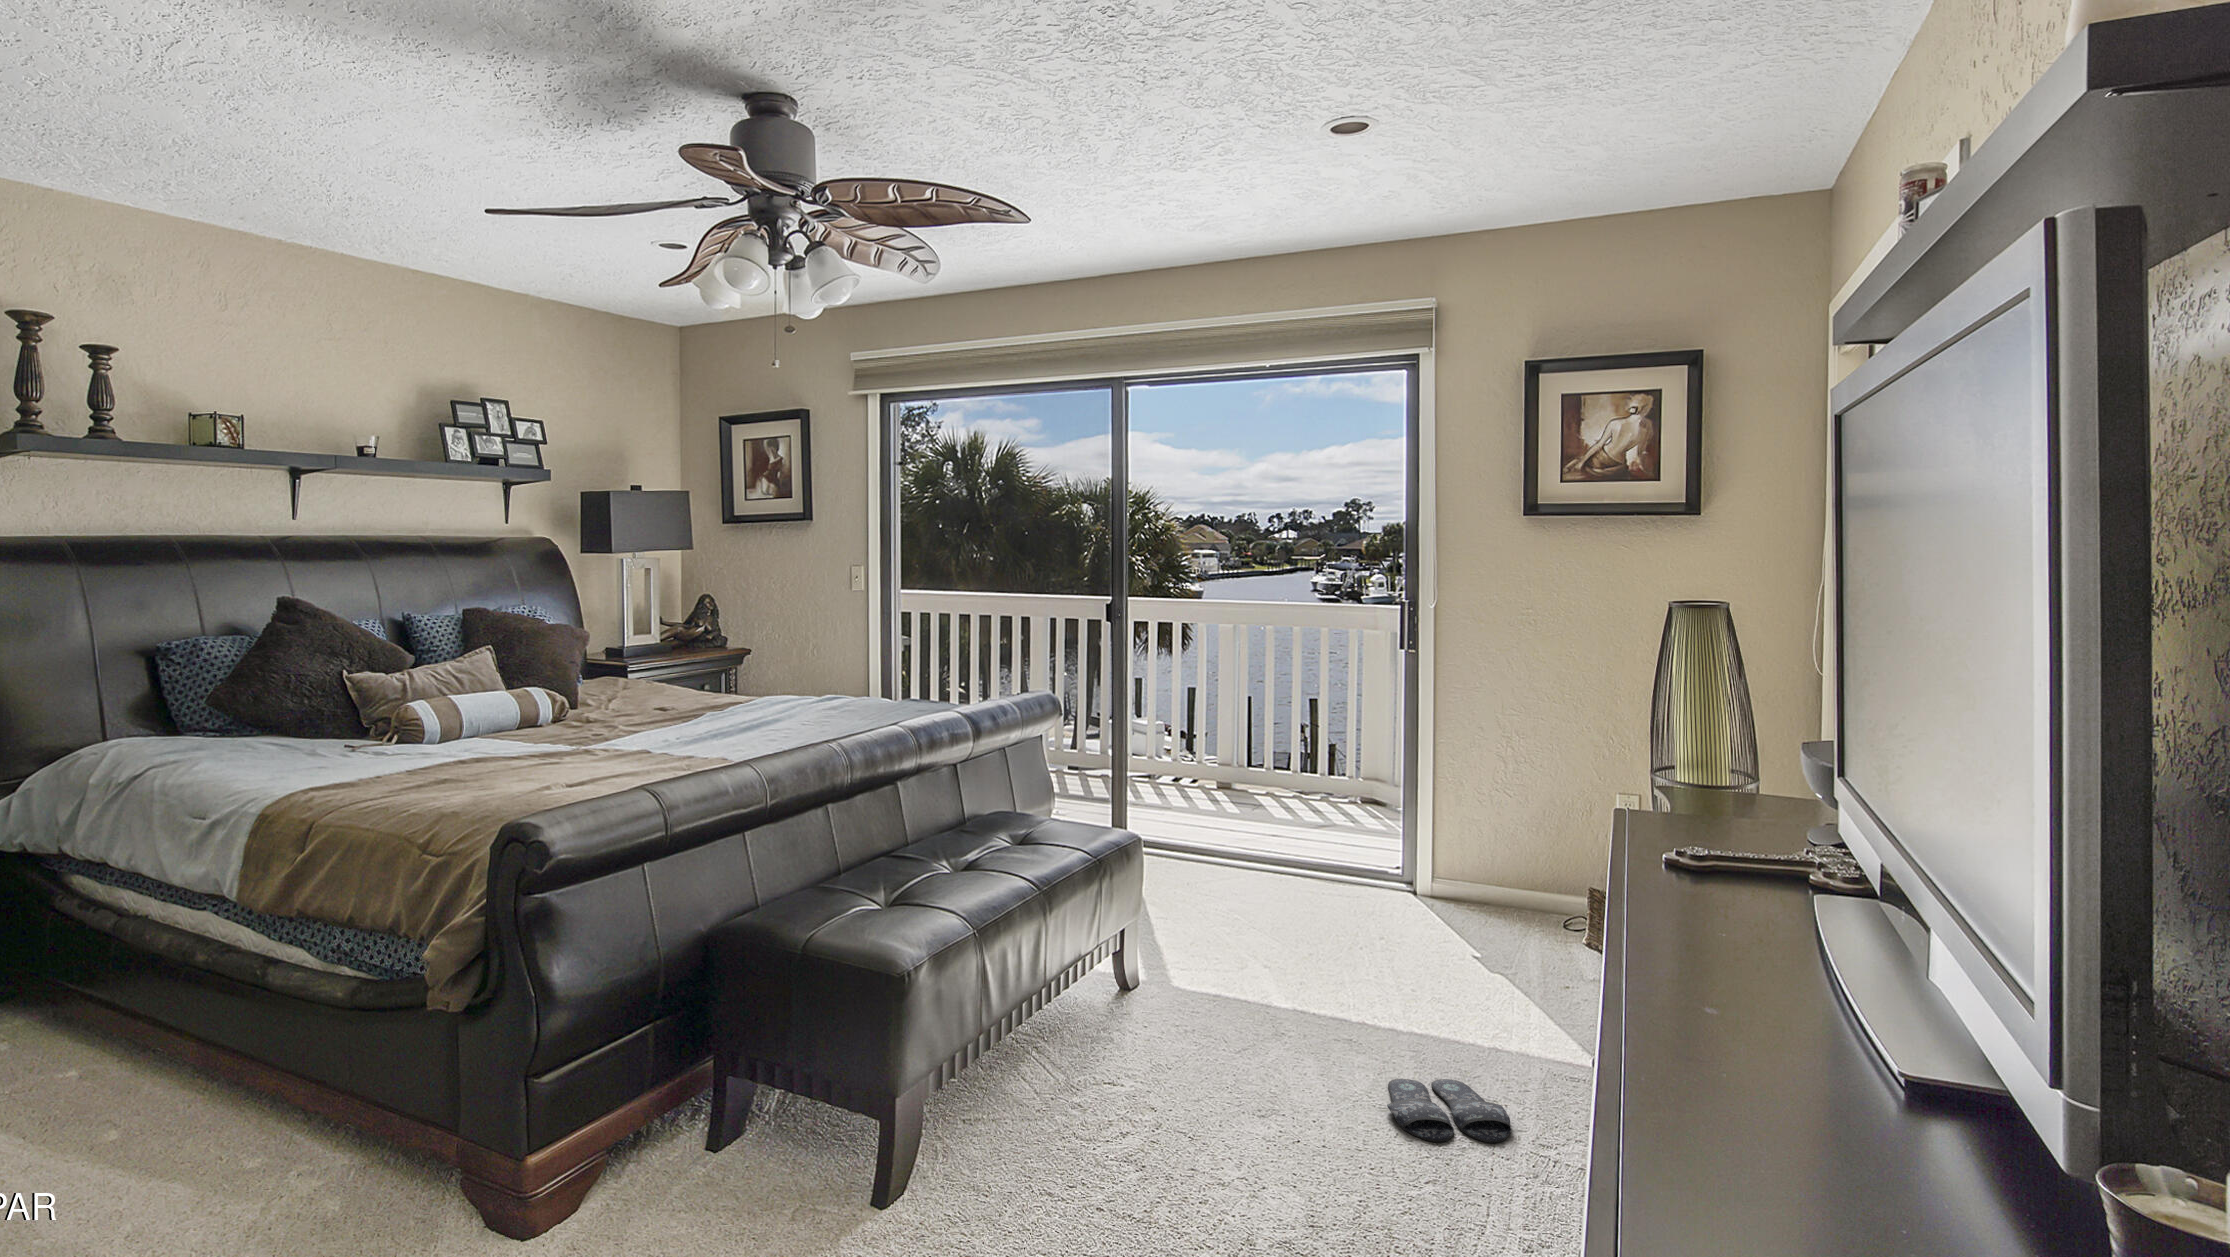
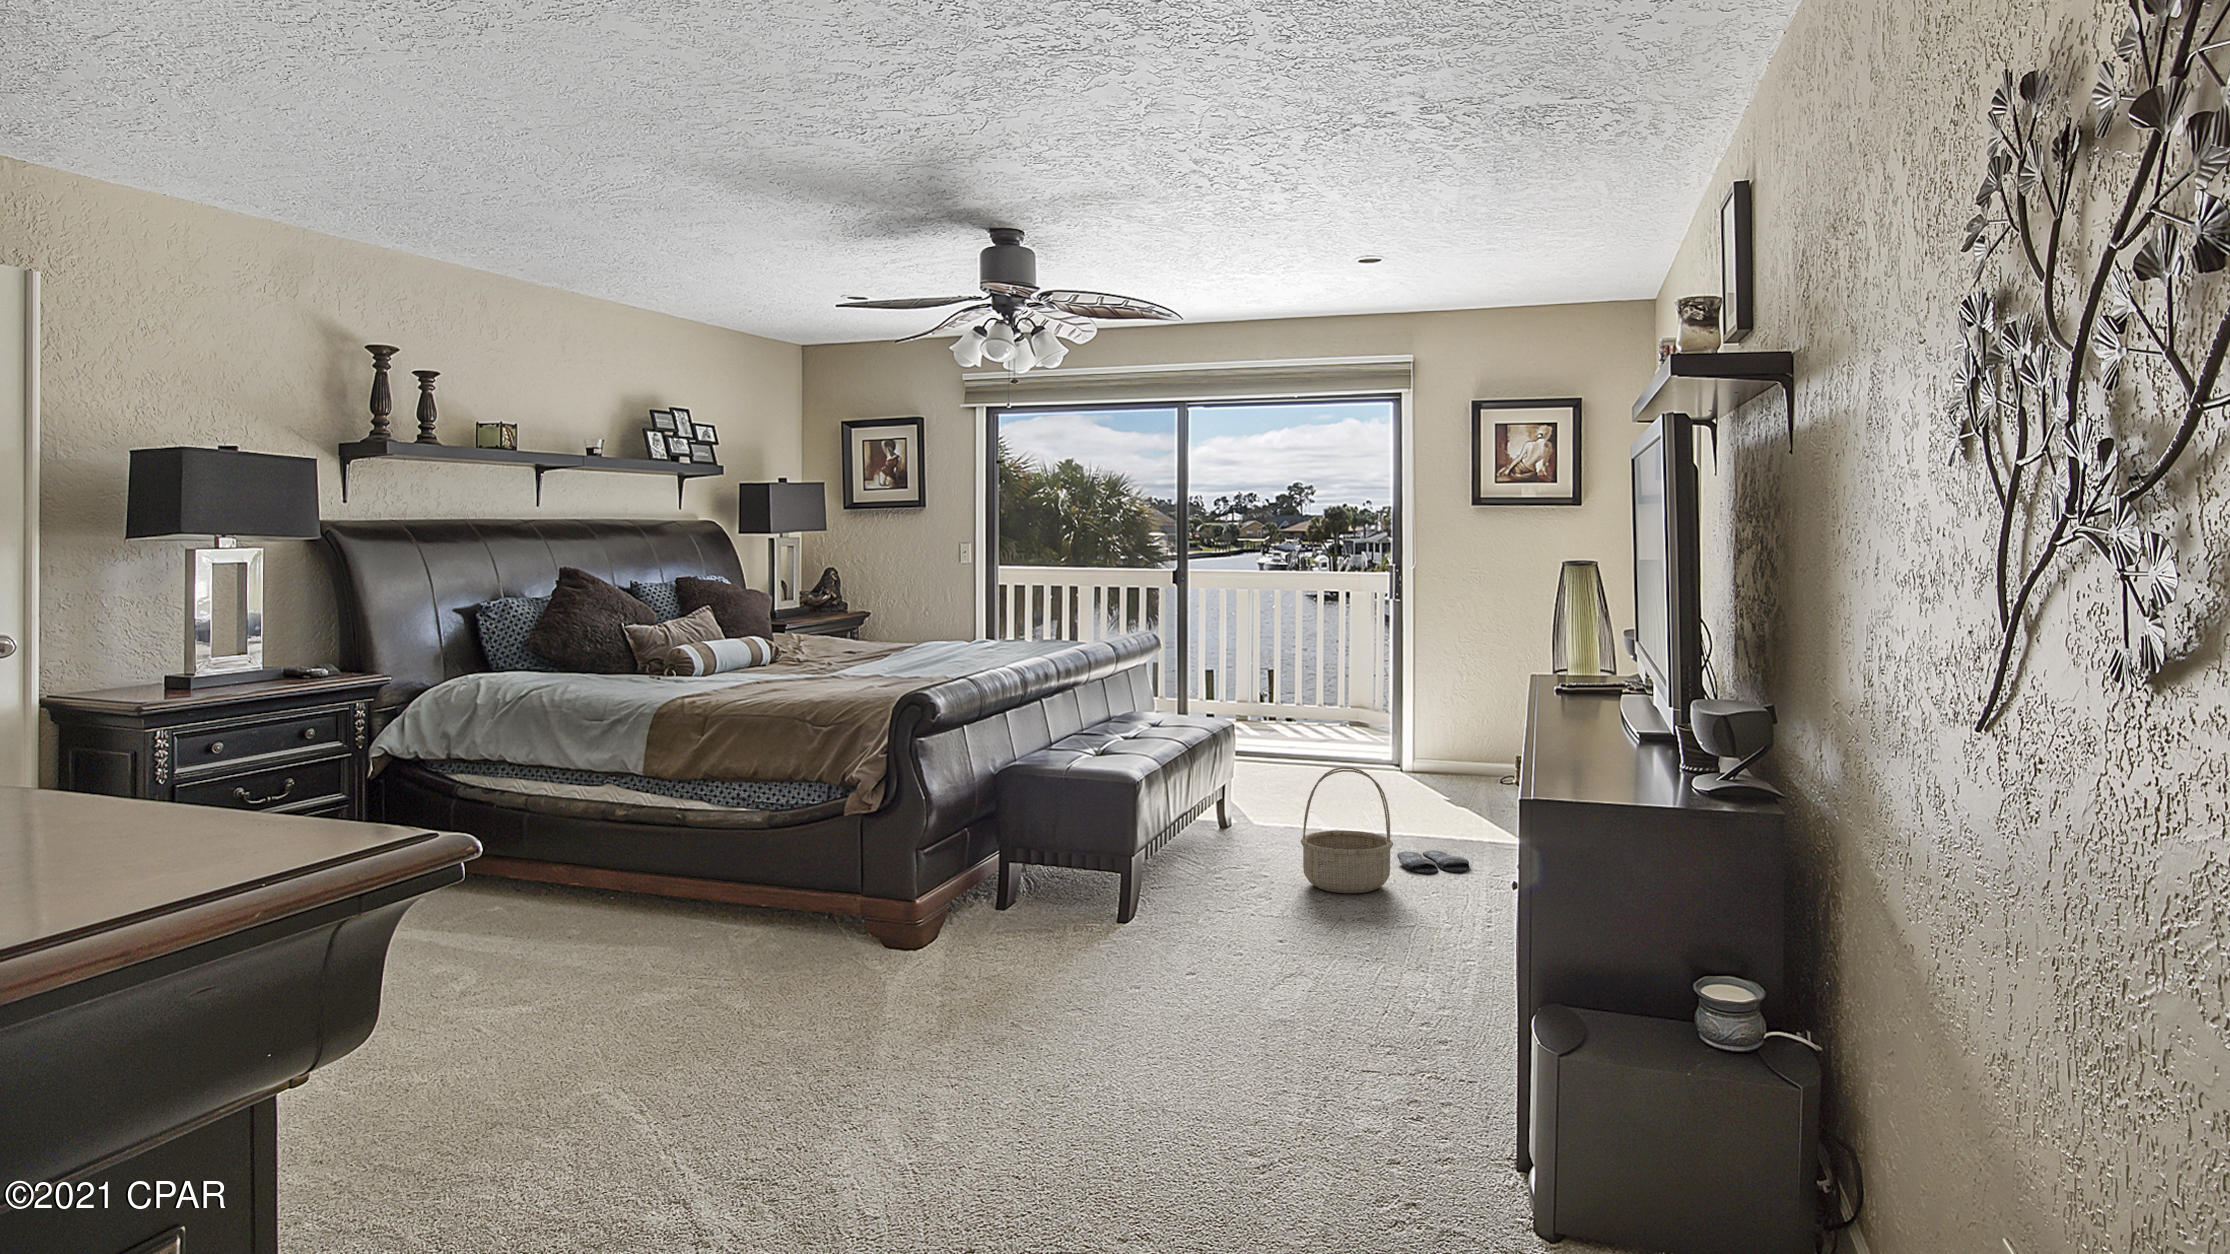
basket: none [1208,960,1370,1188] -> present [1301,767,1393,893]

